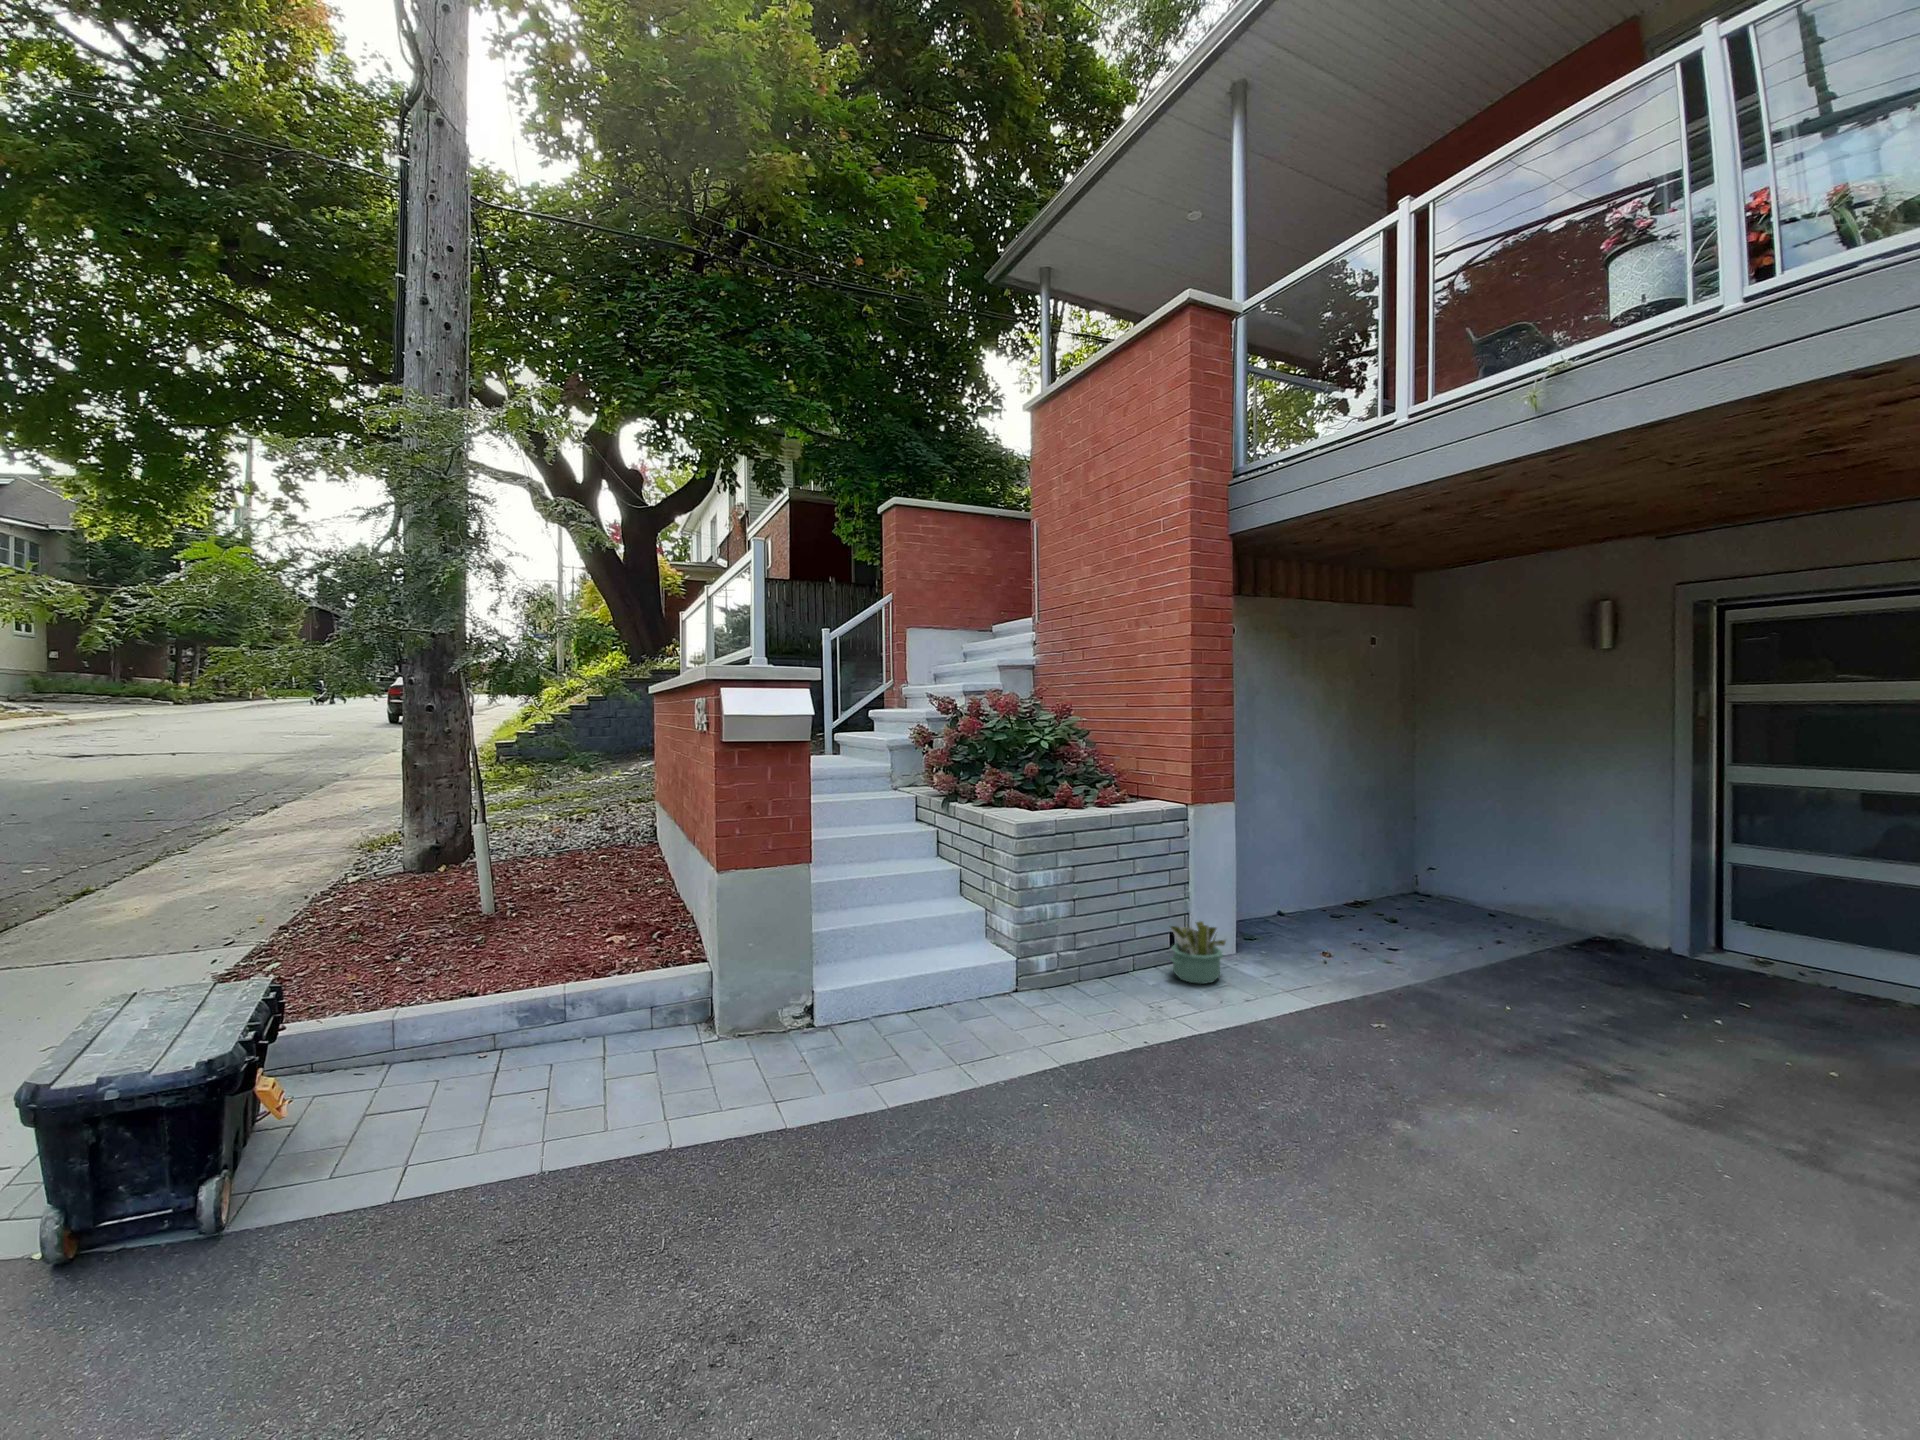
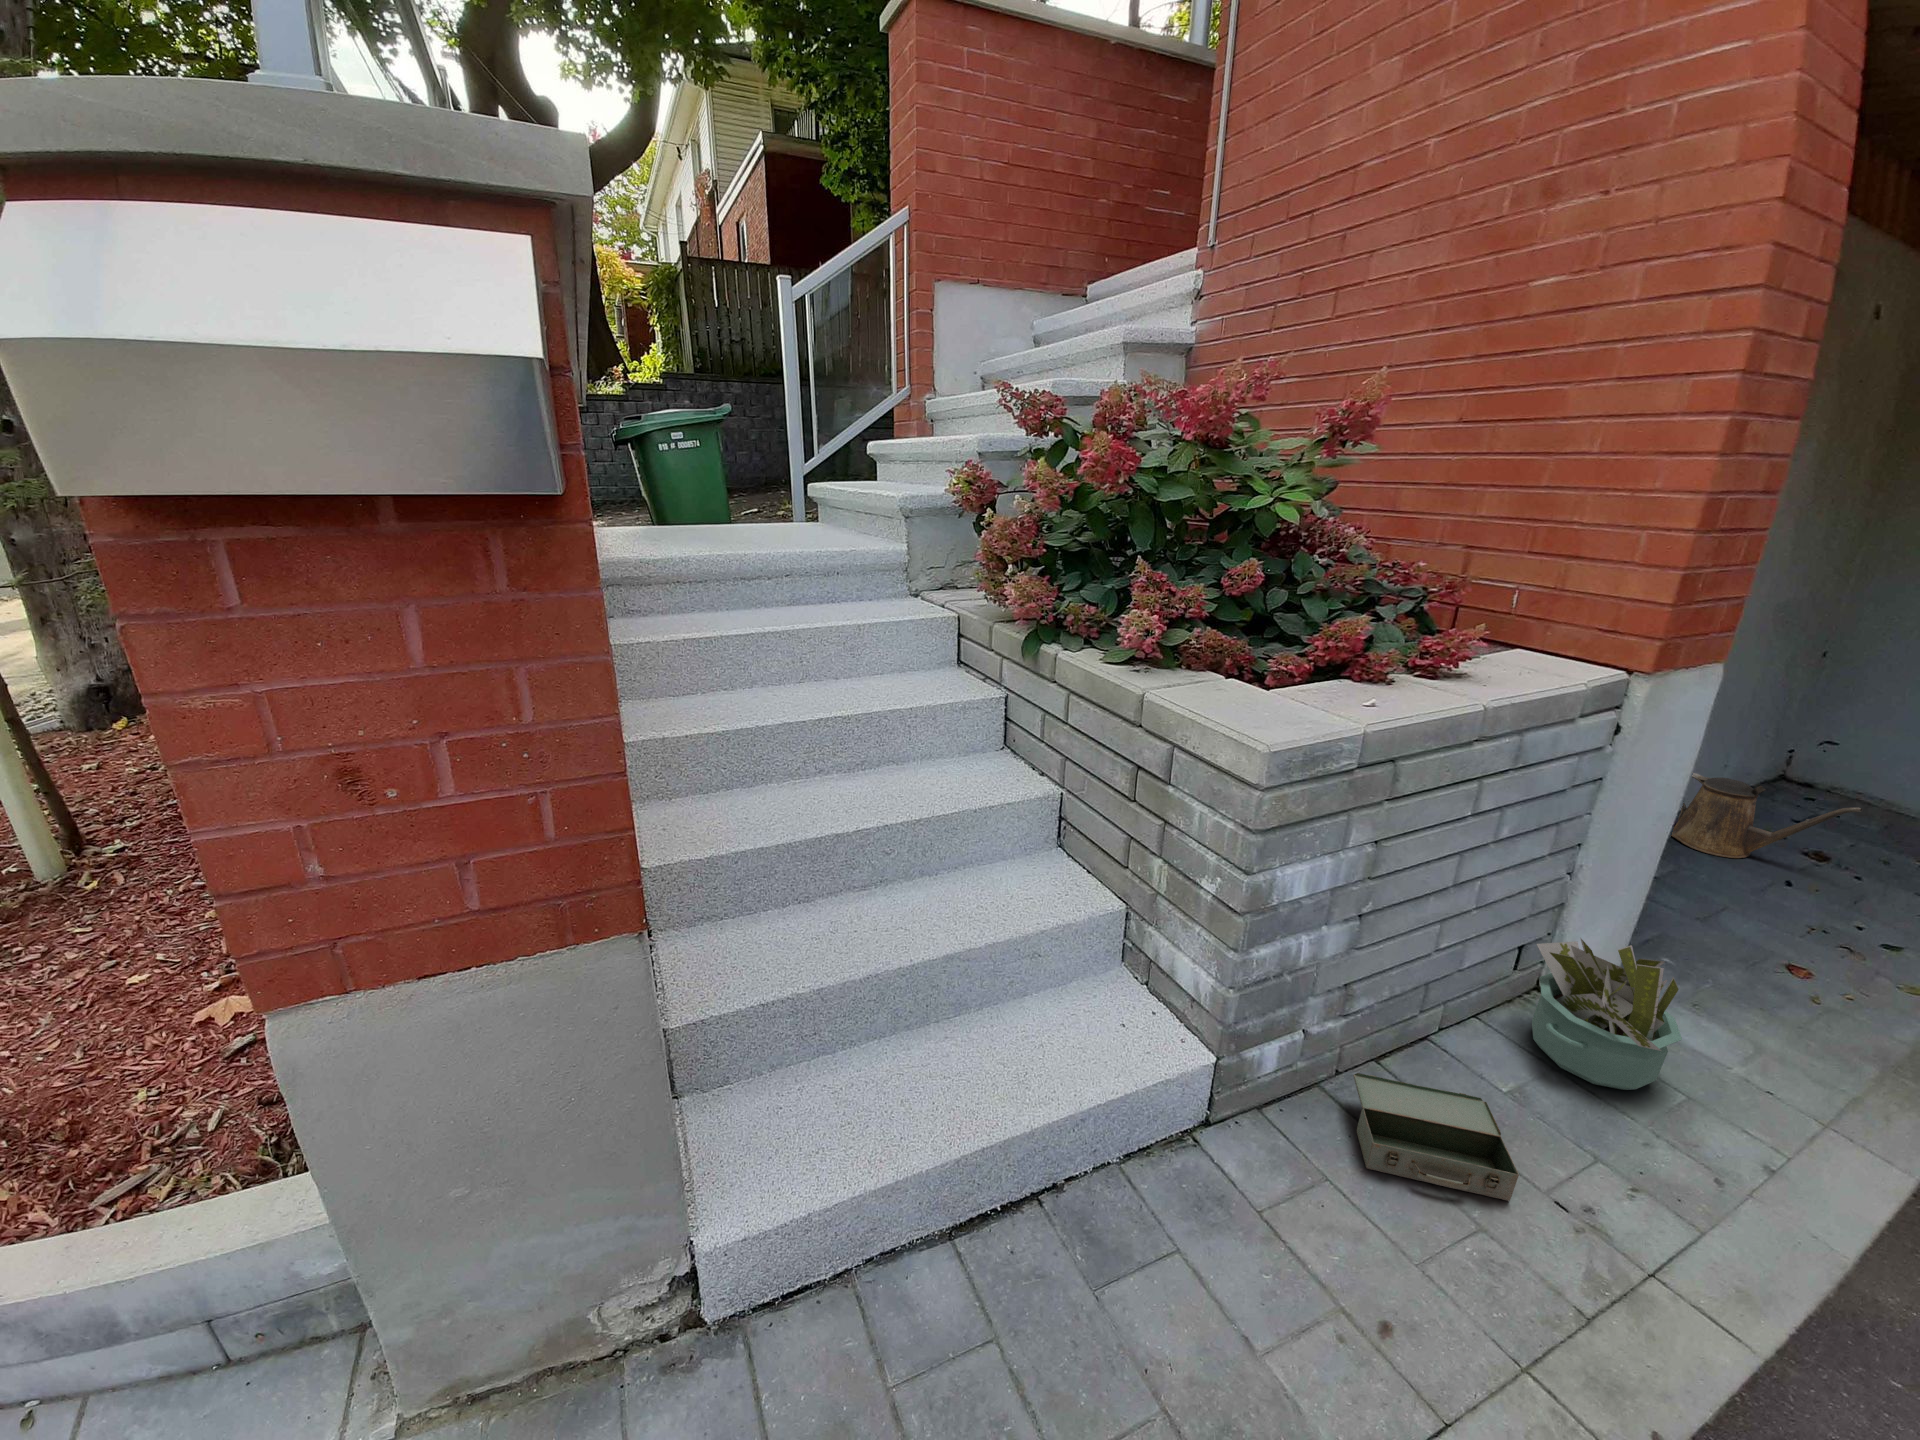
watering can: none [1317,879,1385,923] -> present [1671,772,1862,858]
toolbox: none [1076,973,1130,1005] -> present [1353,1073,1519,1201]

